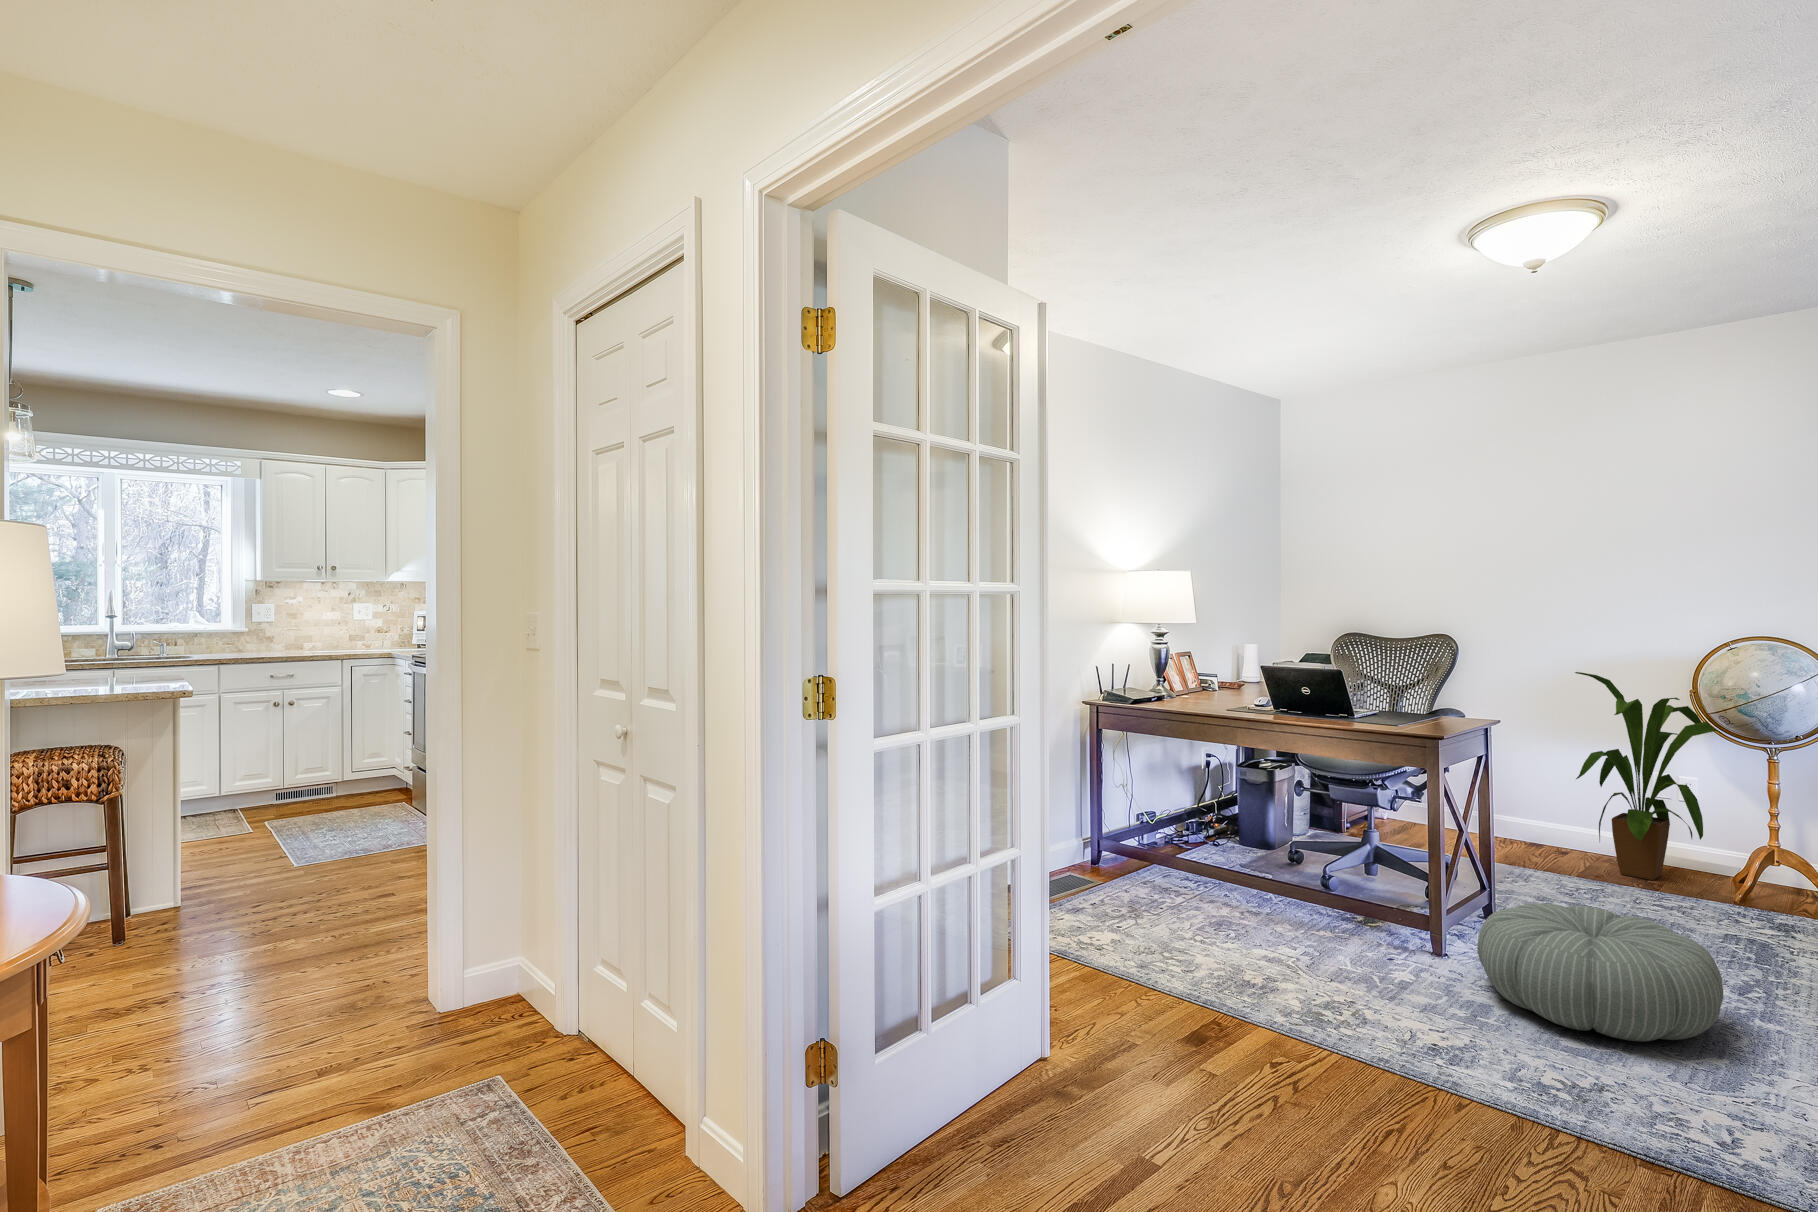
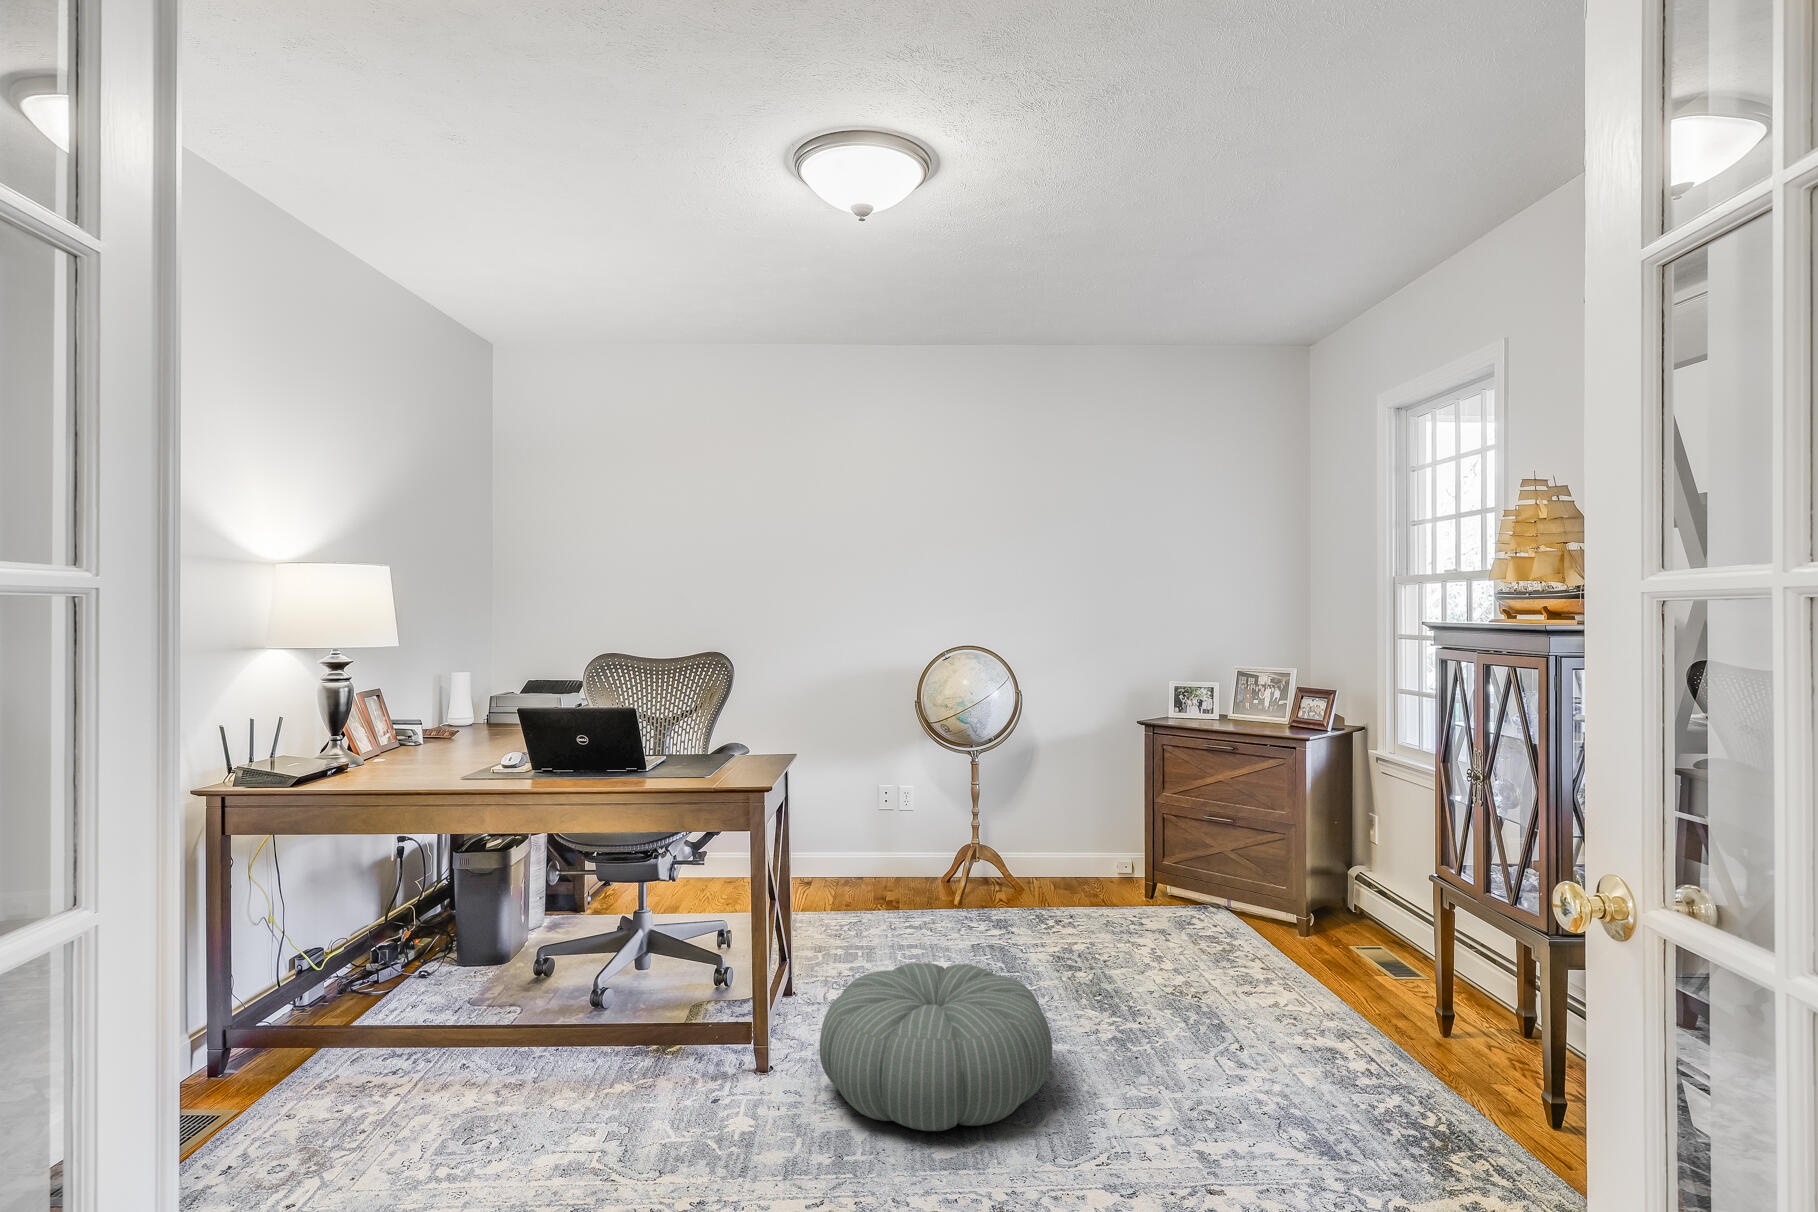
house plant: present [1575,672,1722,880] -> none [825,690,964,897]

